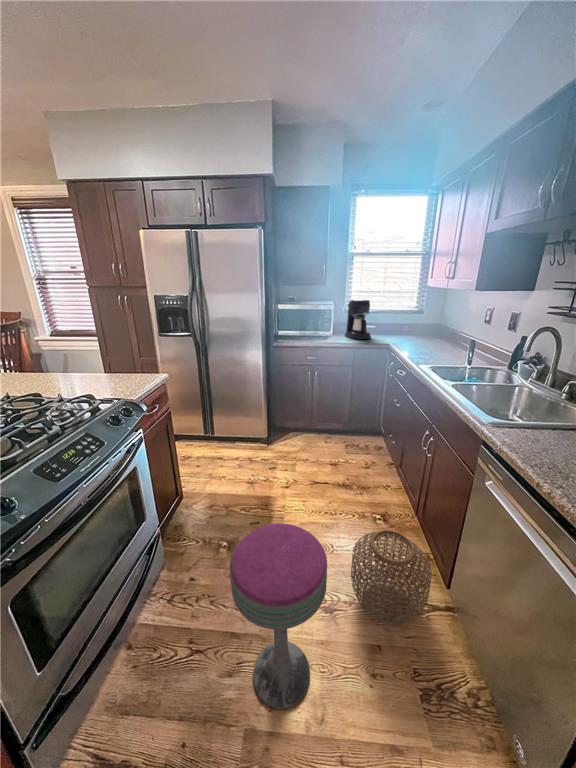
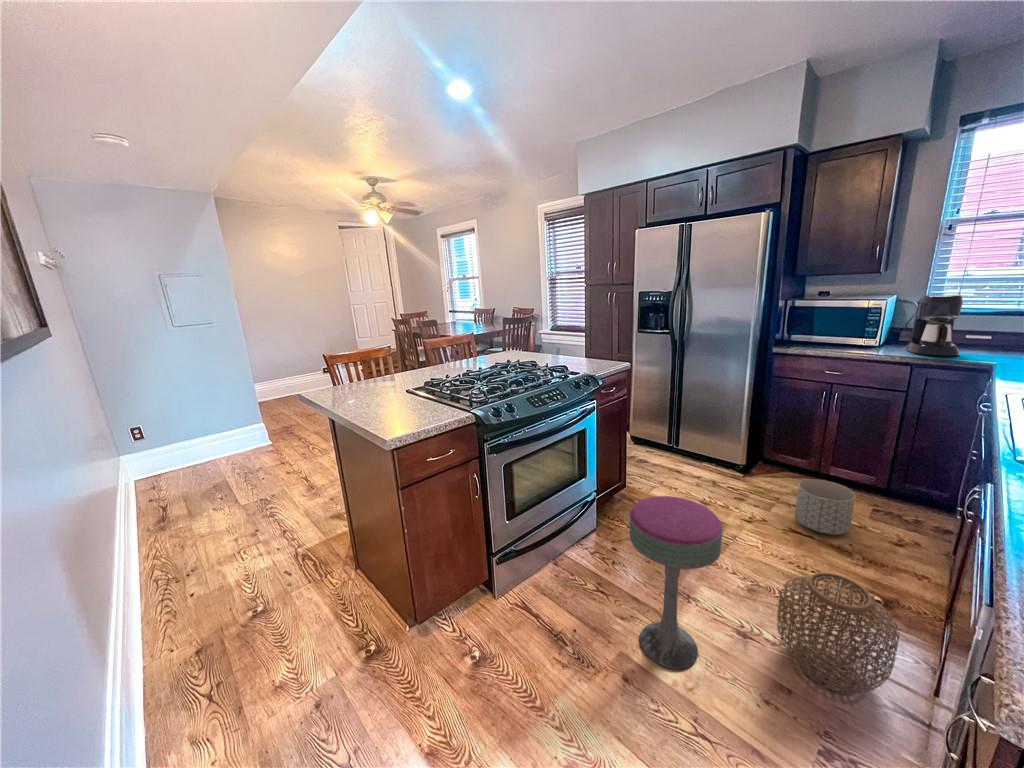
planter: none [313,438,347,479] -> present [795,479,855,535]

